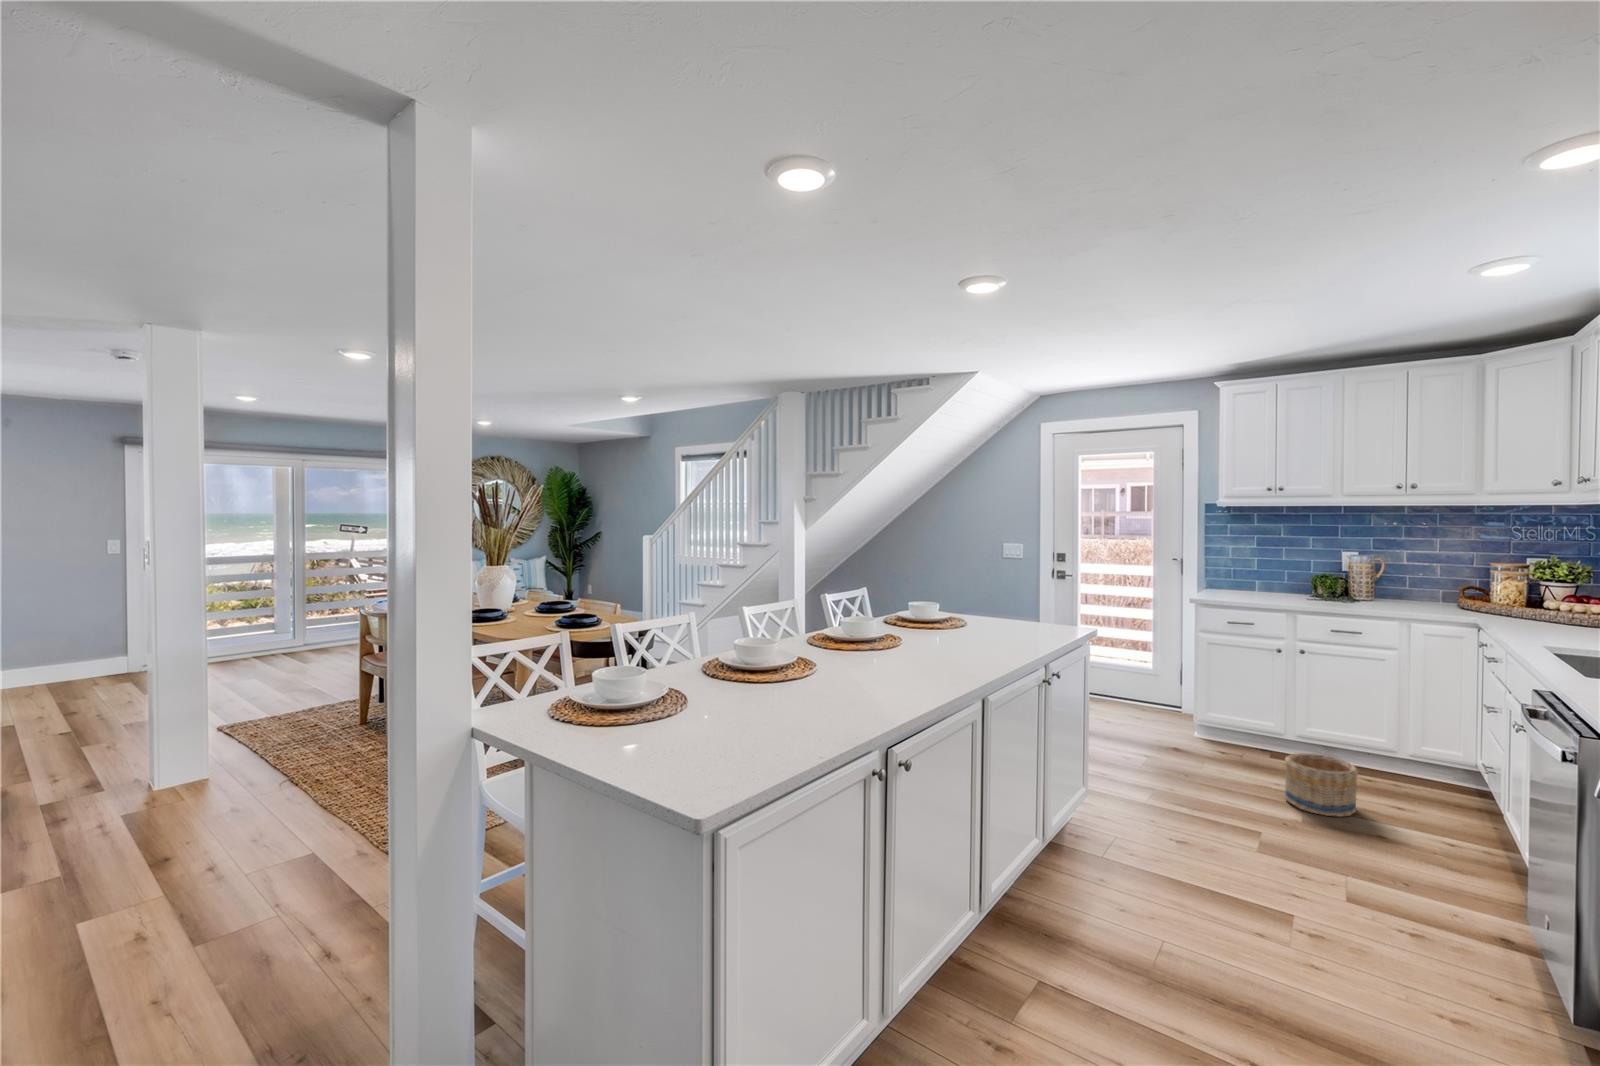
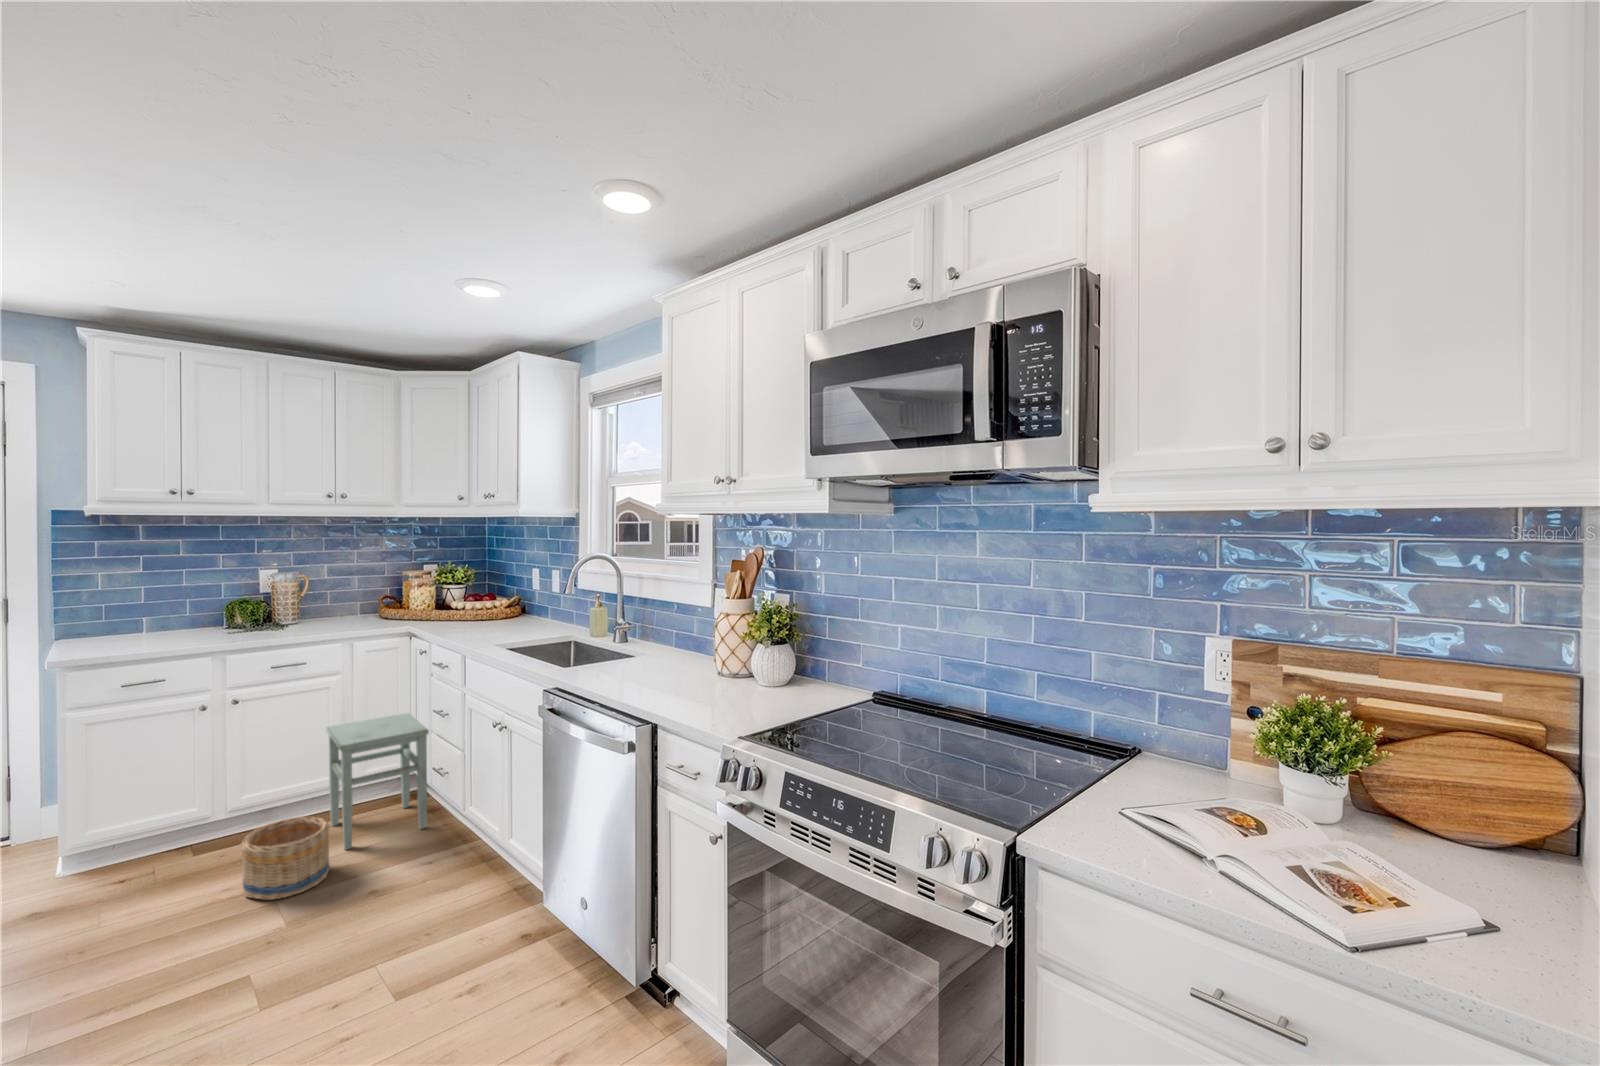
stool: none [1377,695,1478,824] -> present [326,713,429,849]

